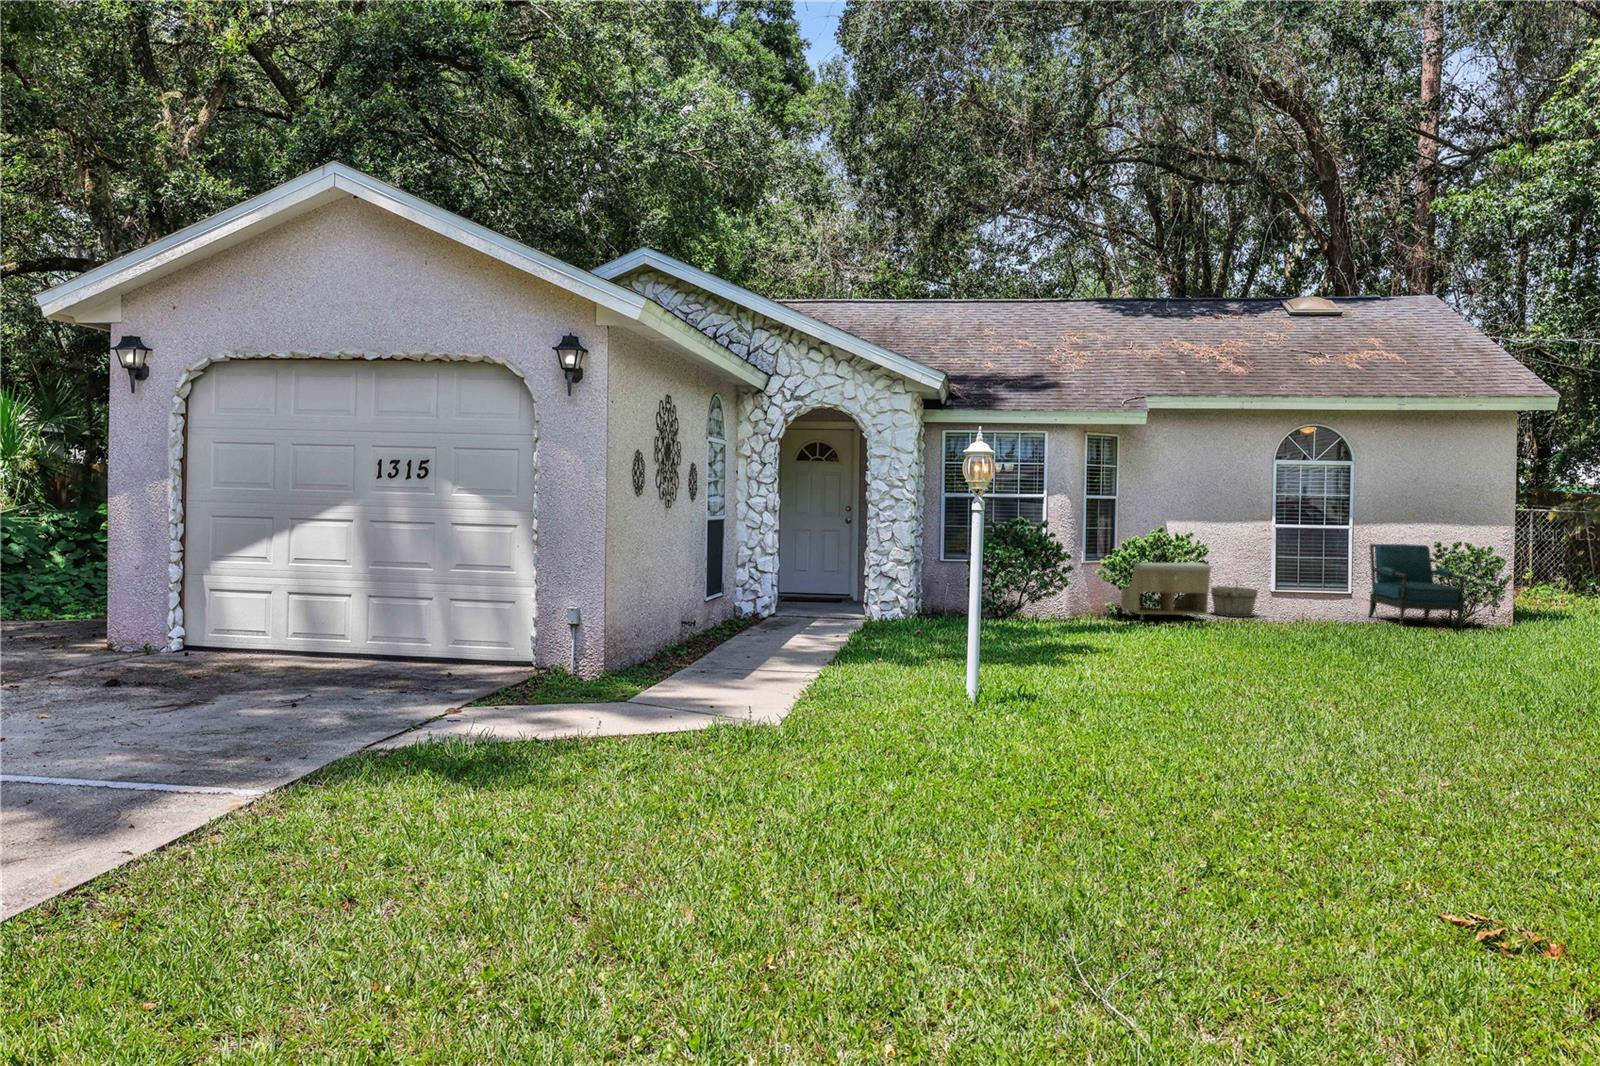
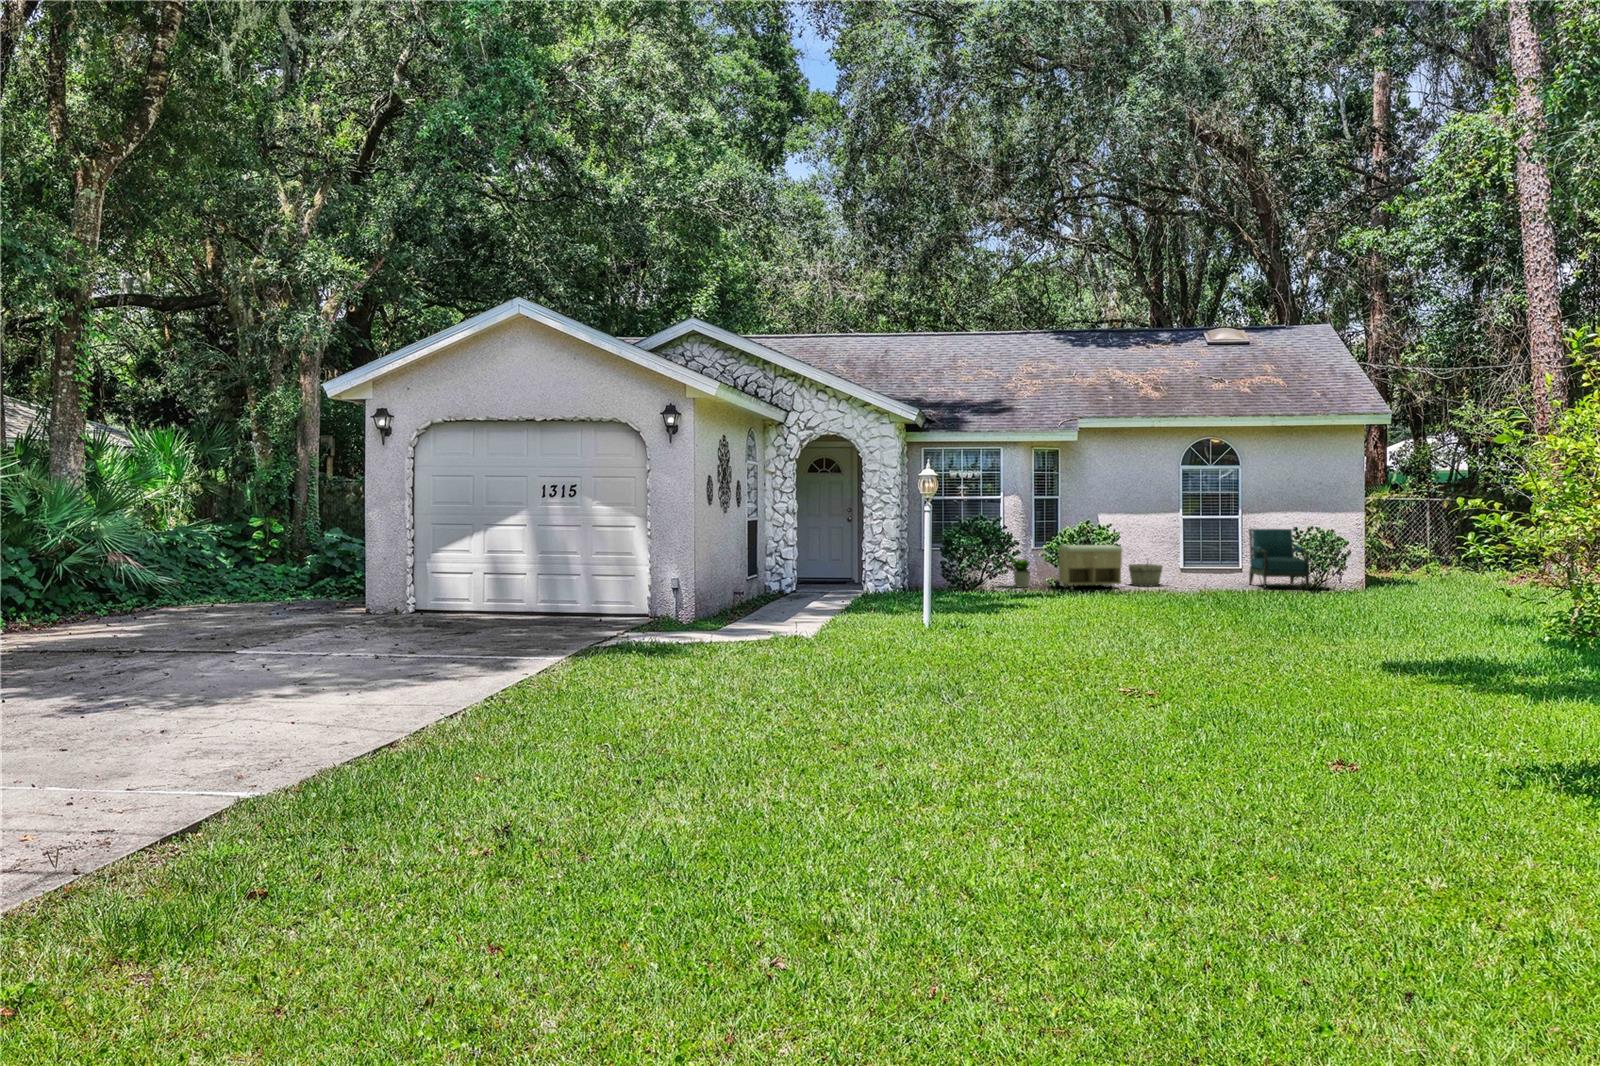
potted plant: none [1050,577,1096,616] -> present [1010,559,1030,588]

